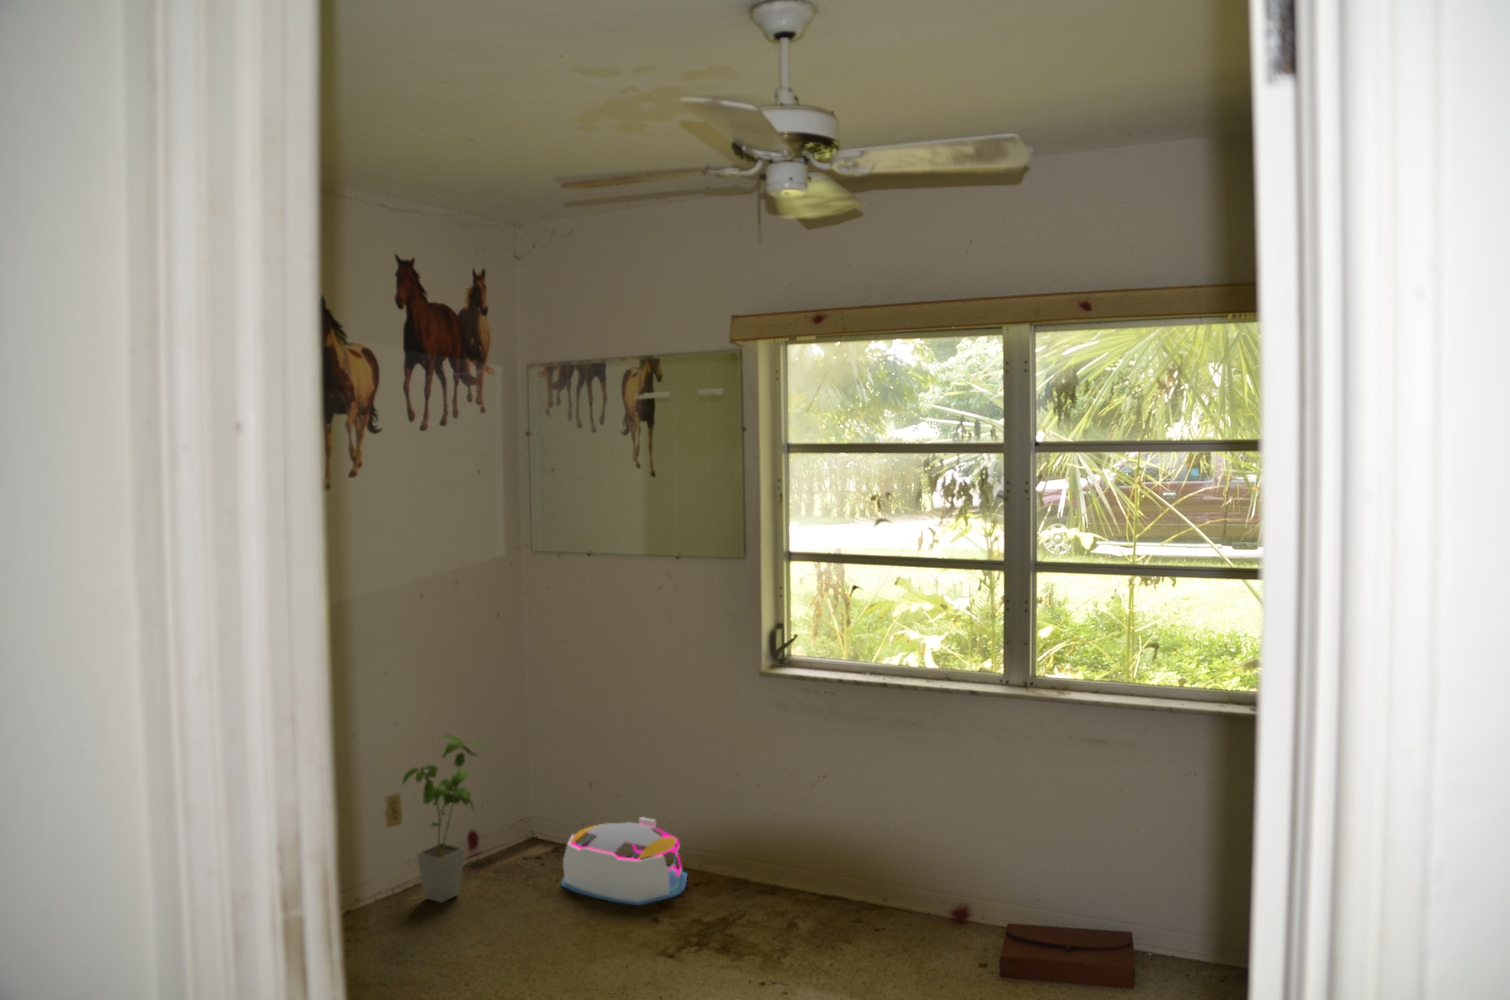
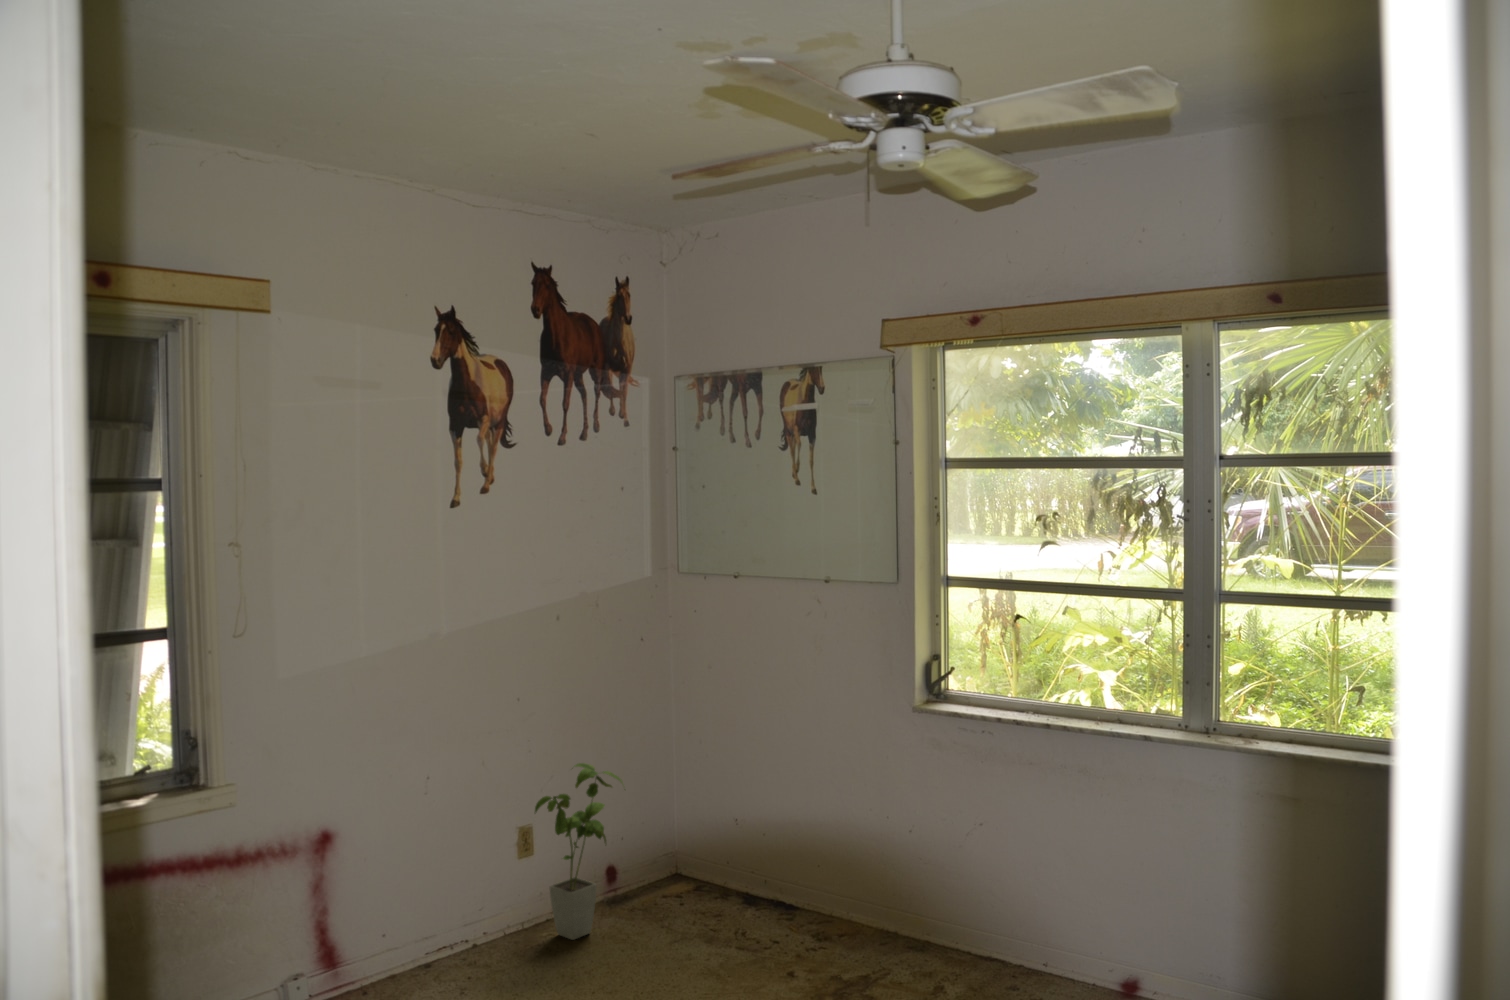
storage bin: present [561,817,687,905] -> none [697,863,833,959]

